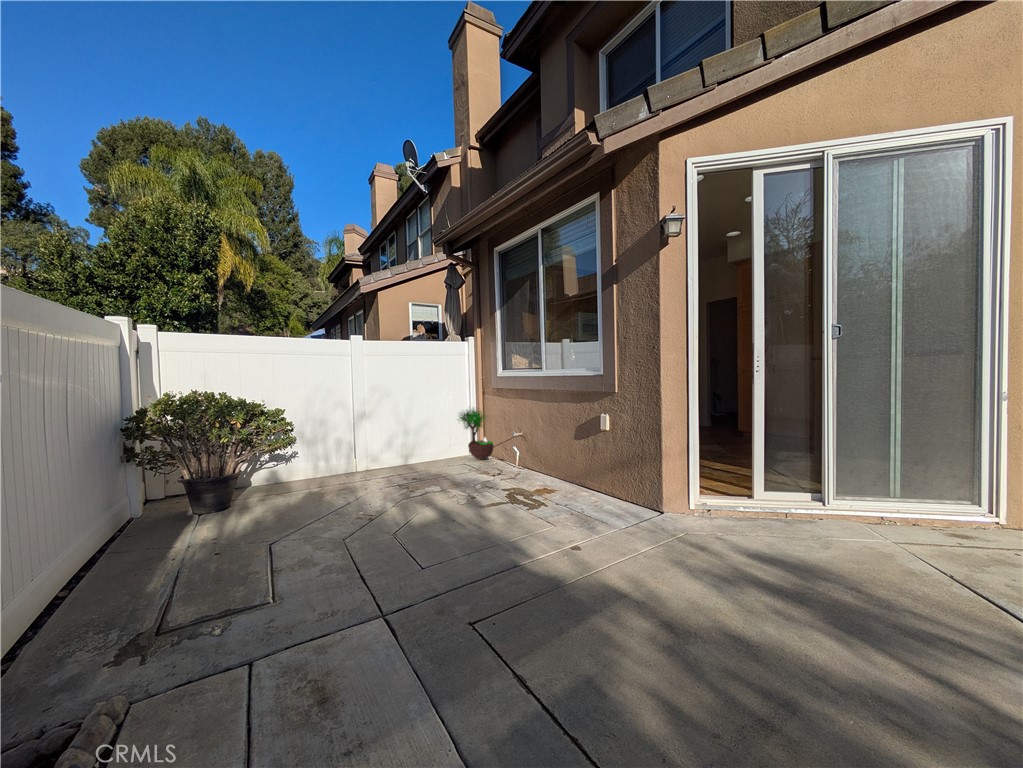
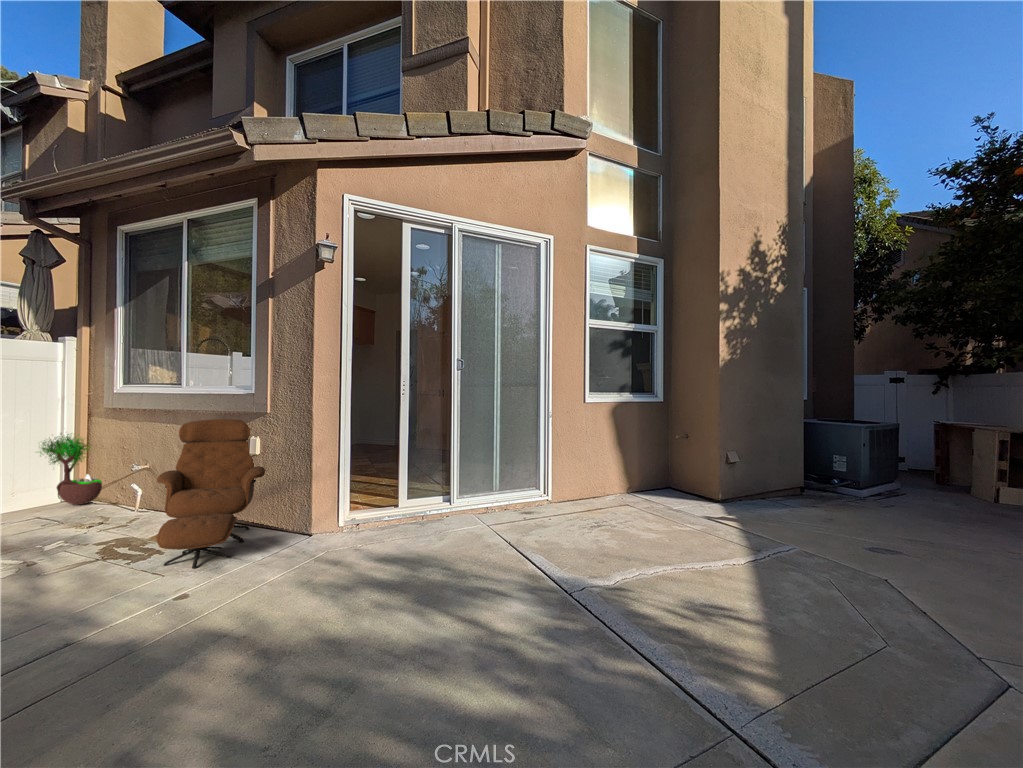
lounge chair: none [531,399,614,533] -> present [157,419,265,568]

